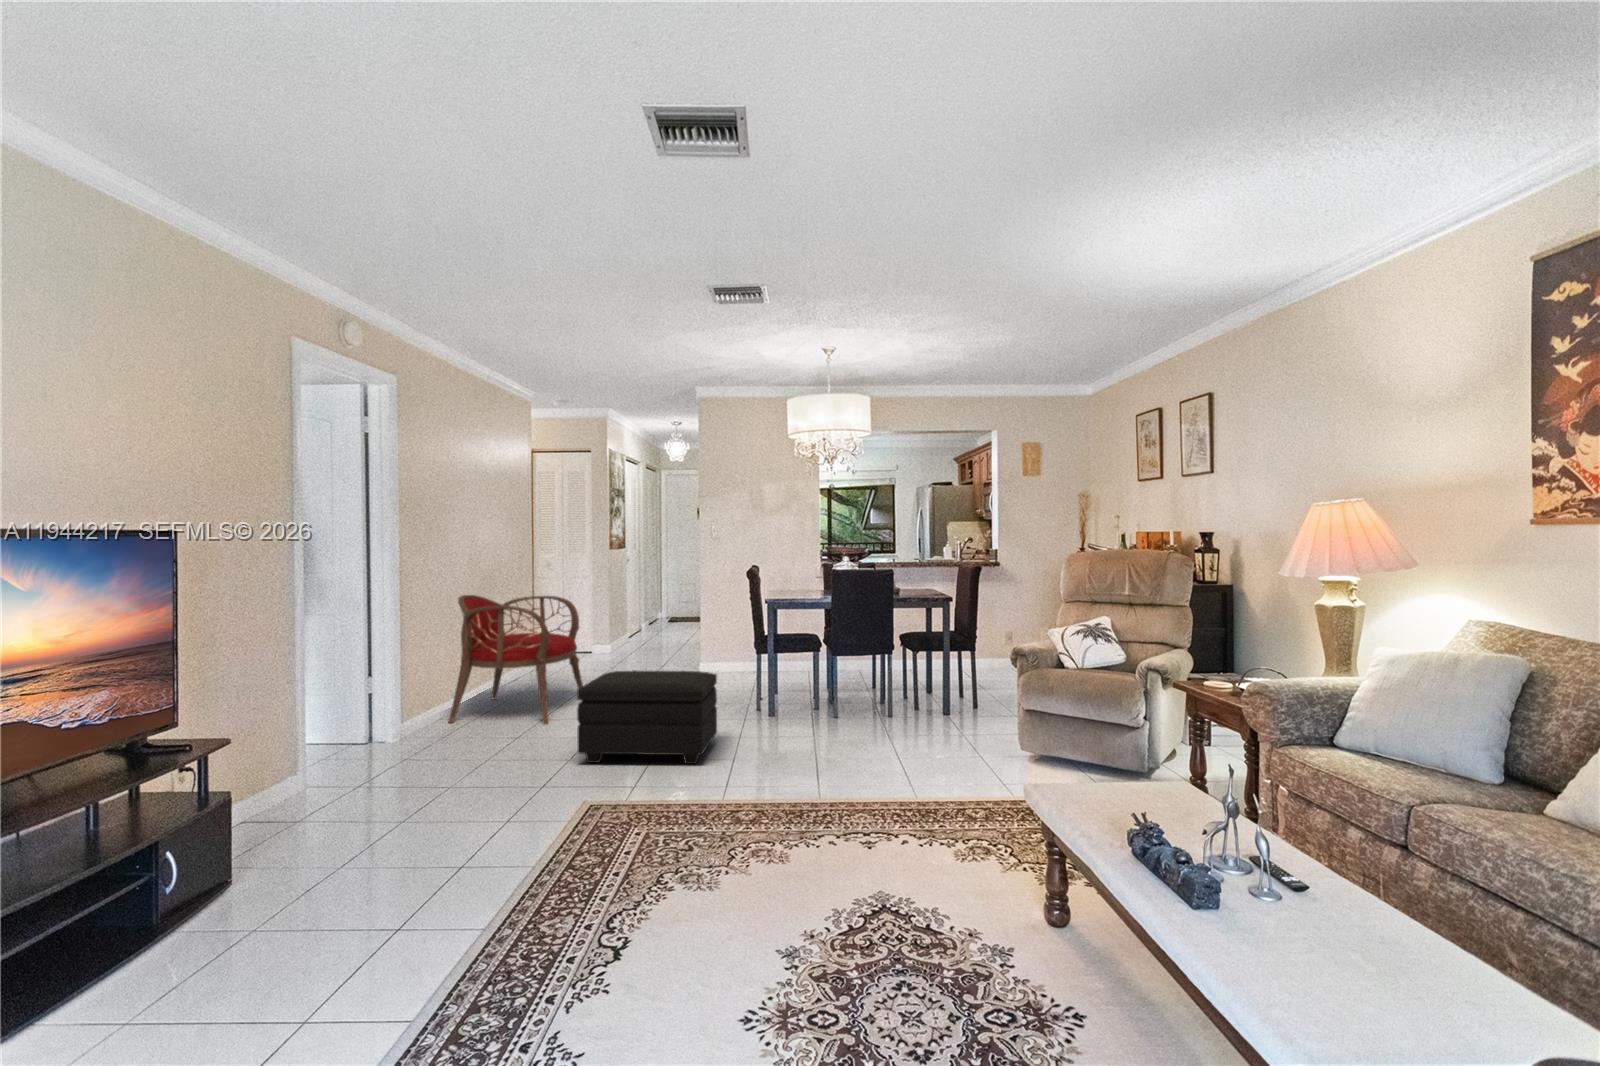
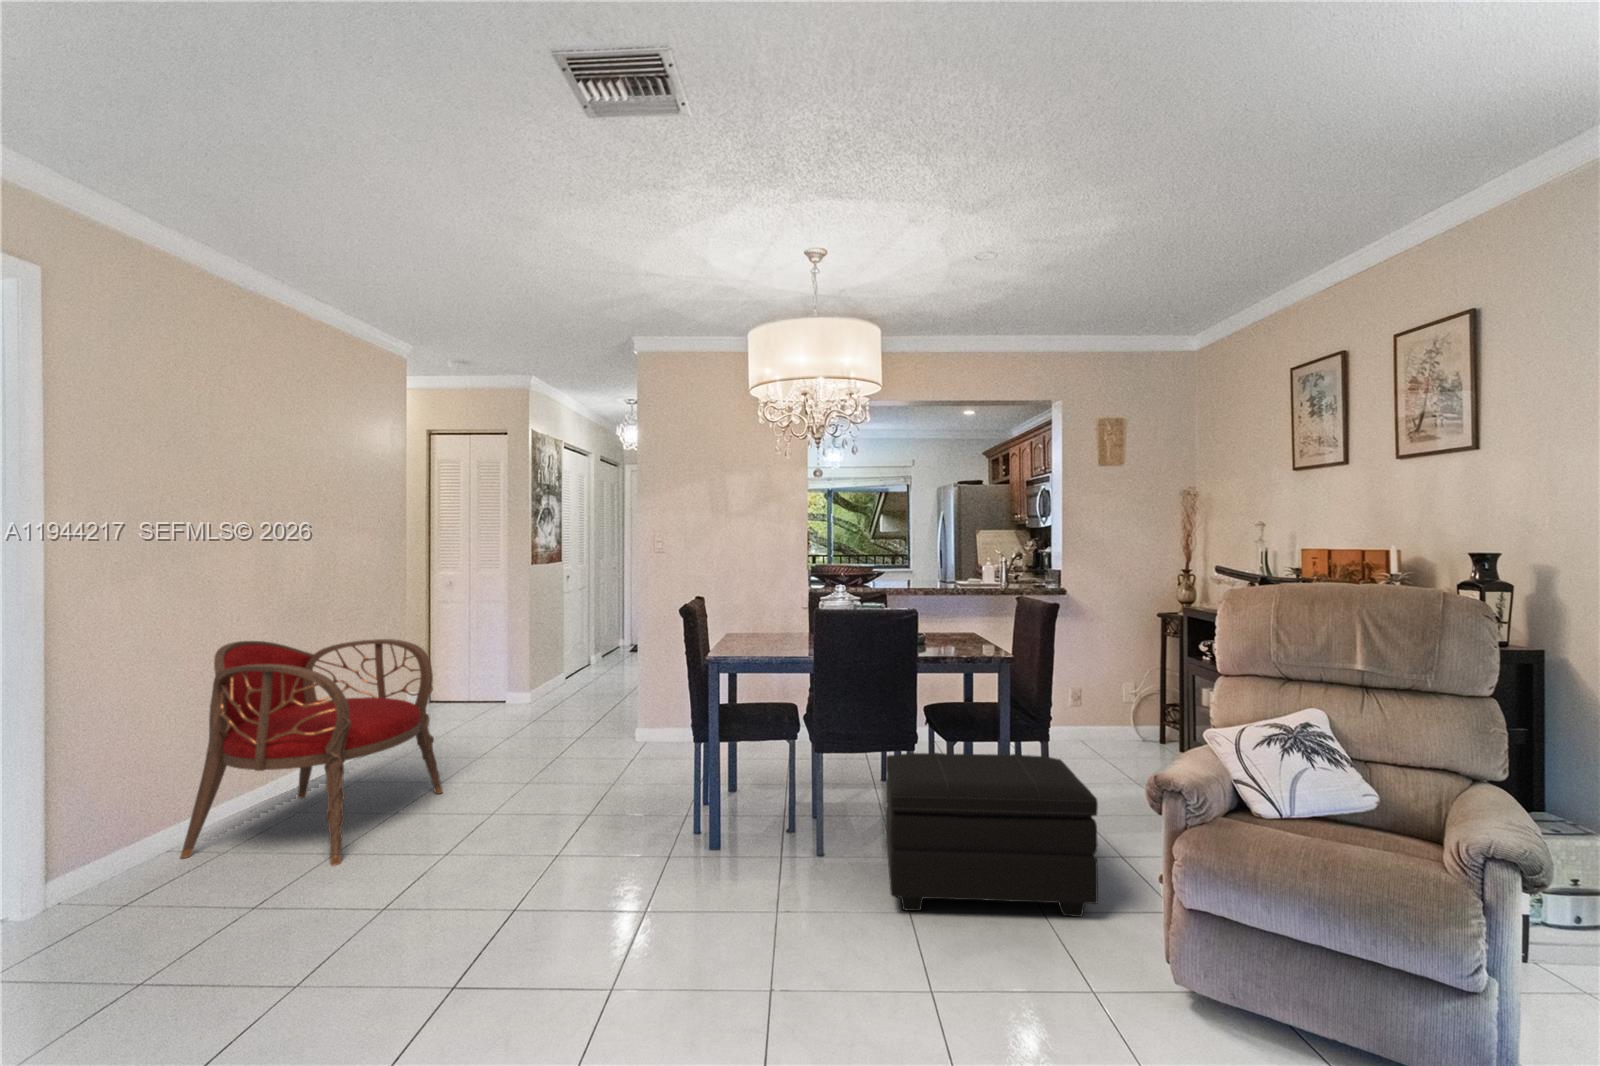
footstool: present [577,670,717,764] -> present [886,753,1098,917]

